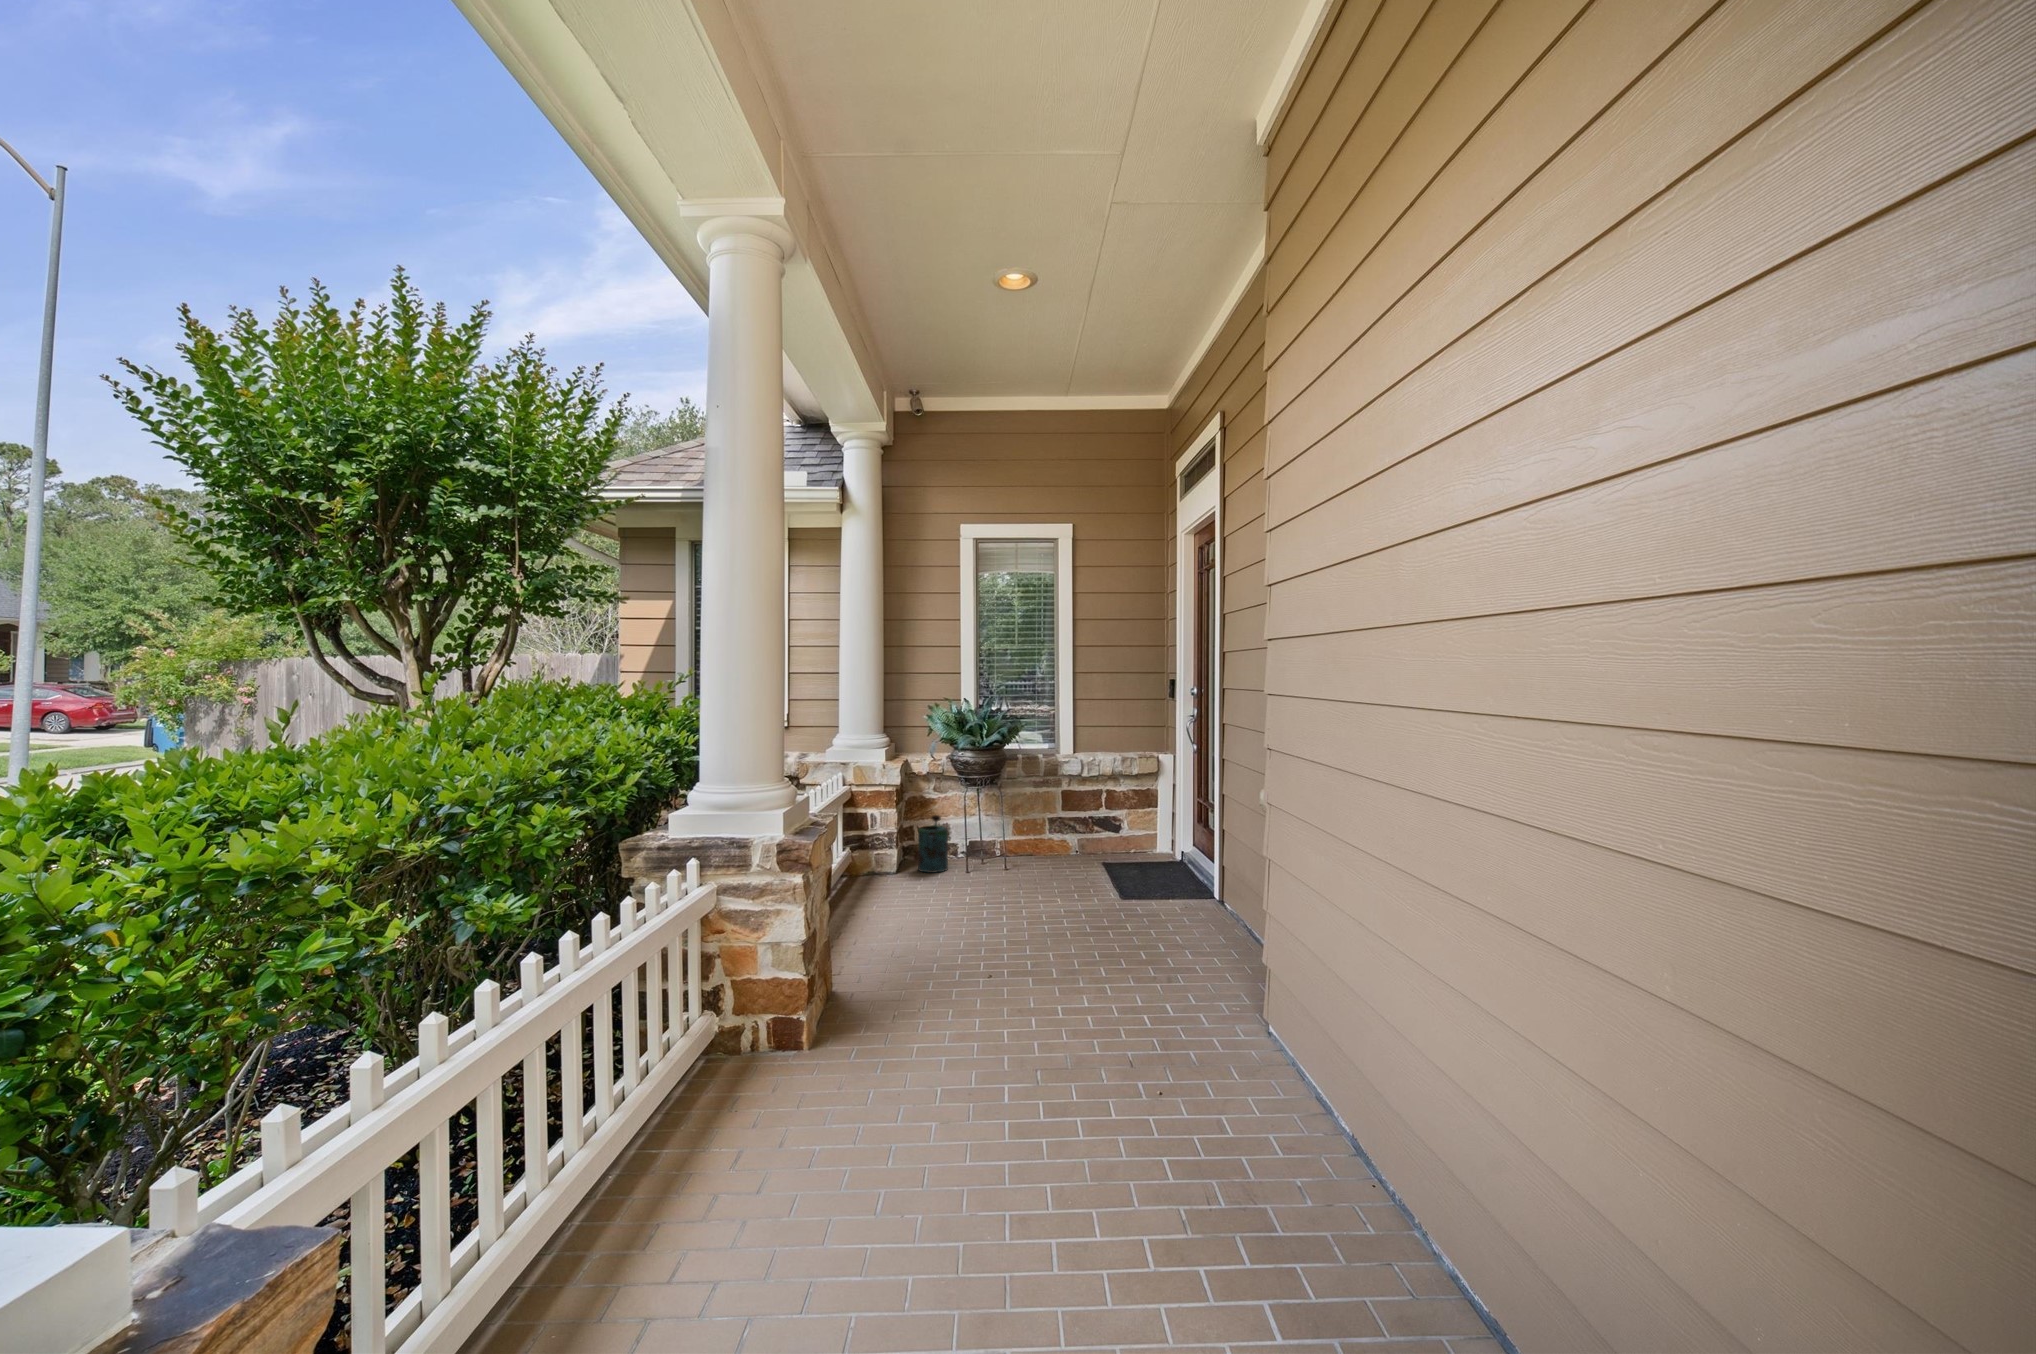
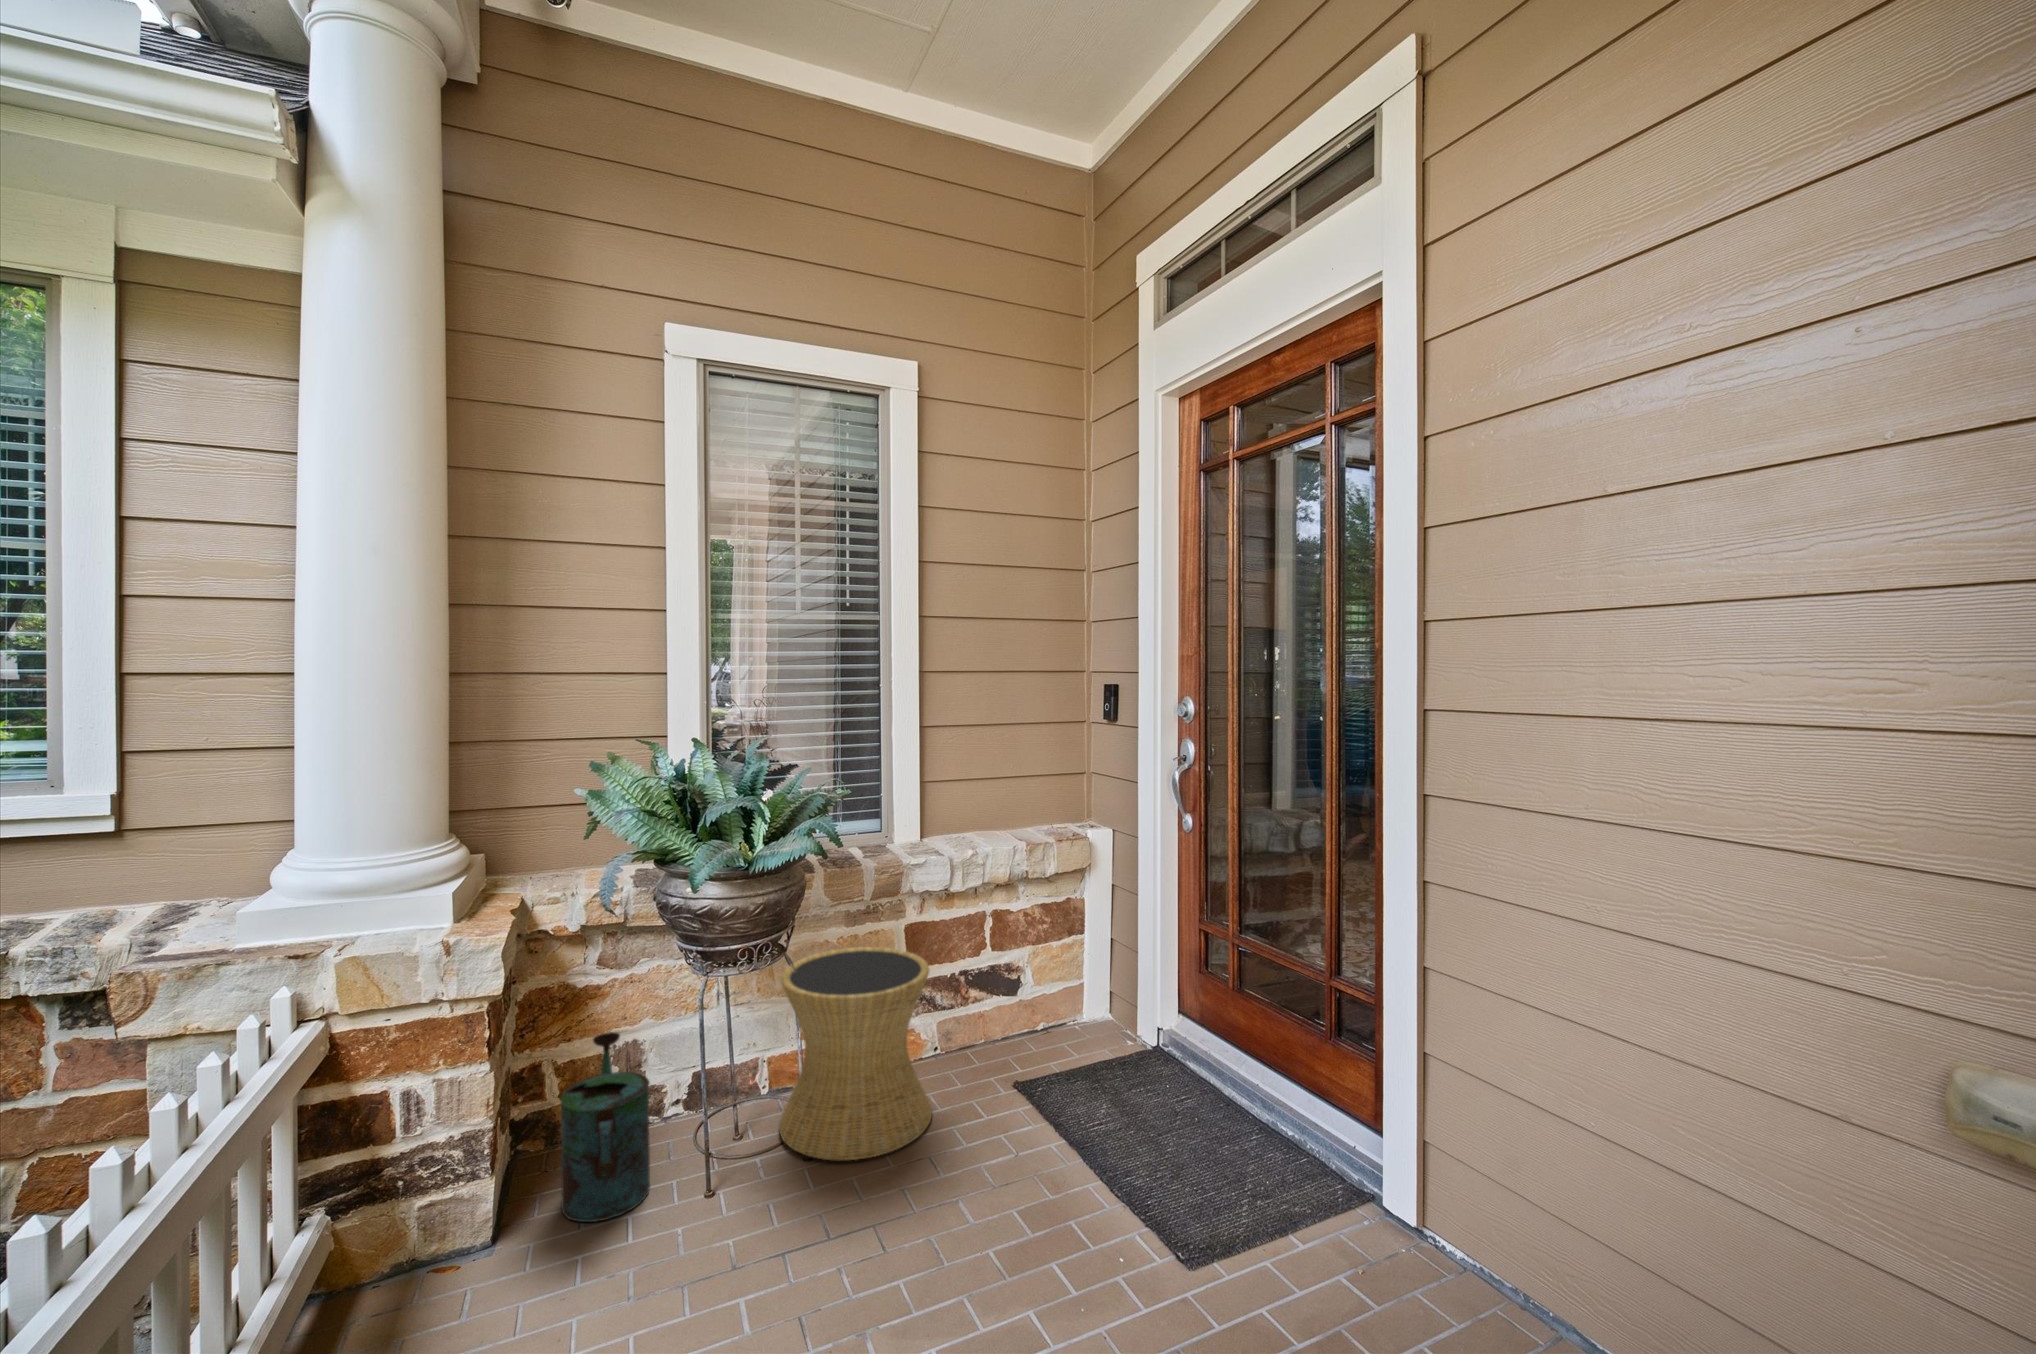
side table: none [998,796,1062,871] -> present [779,947,932,1160]

